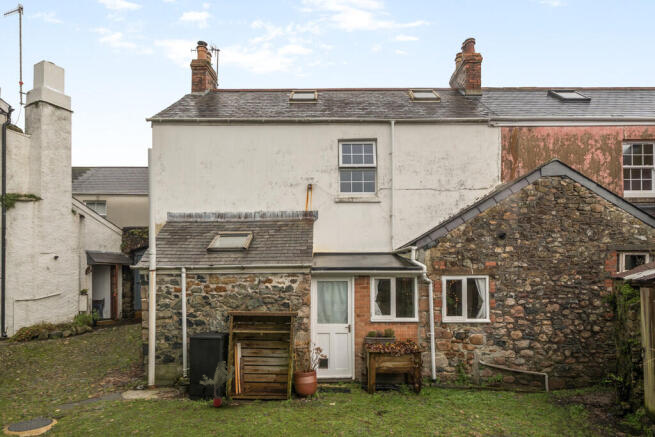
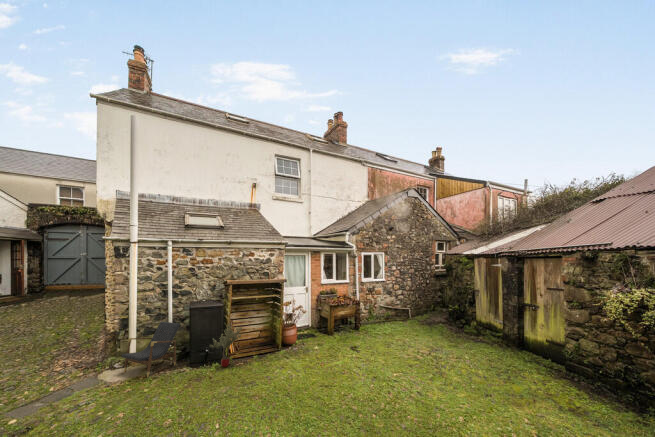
lounge chair: none [141,349,188,402] -> present [121,322,180,378]

